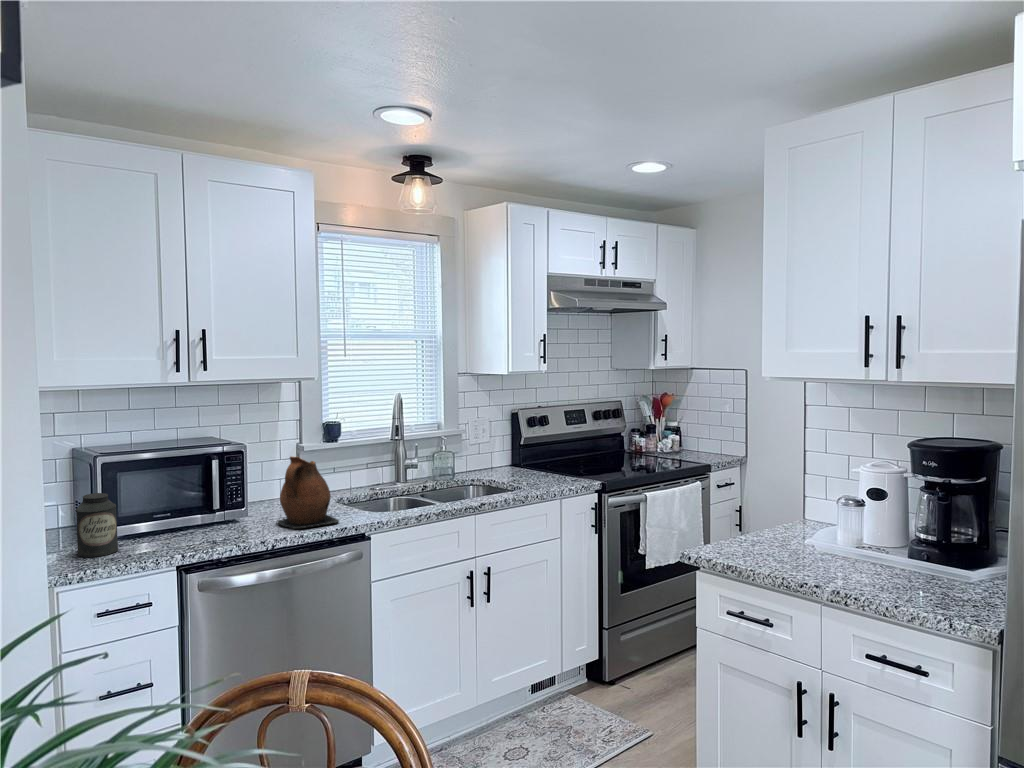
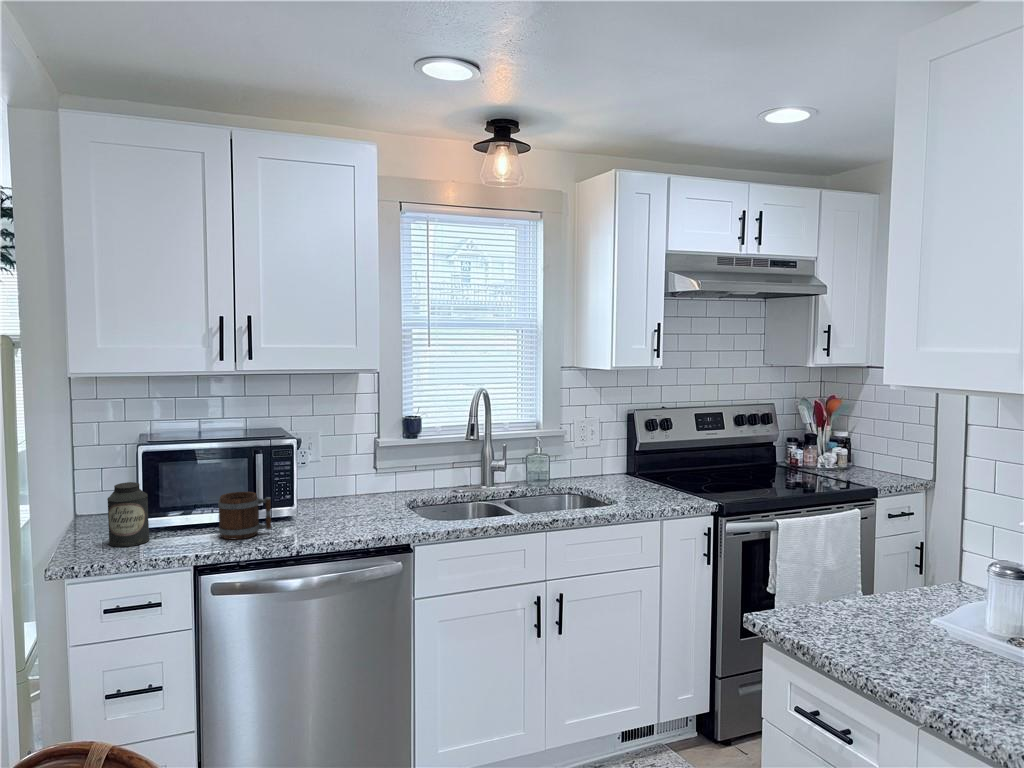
ceramic pitcher: present [277,456,339,528] -> none [315,455,380,533]
mug: none [187,496,238,542] -> present [218,492,271,539]

